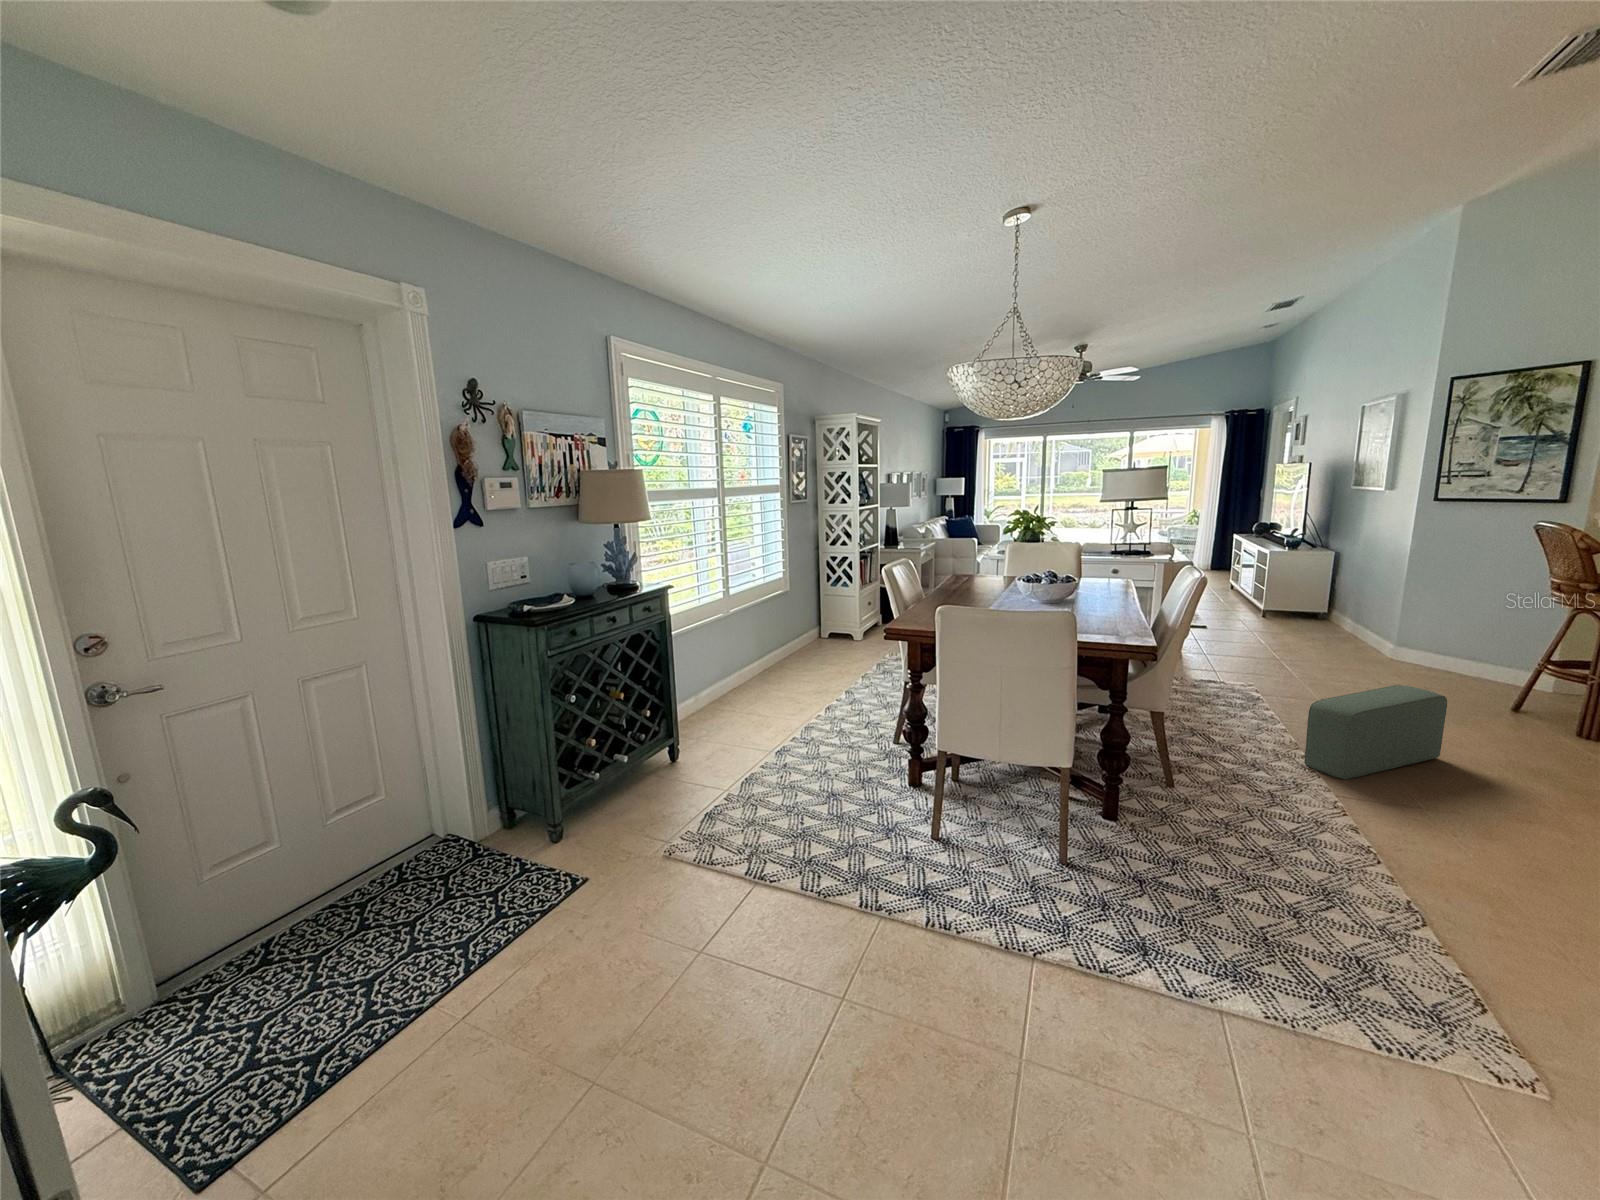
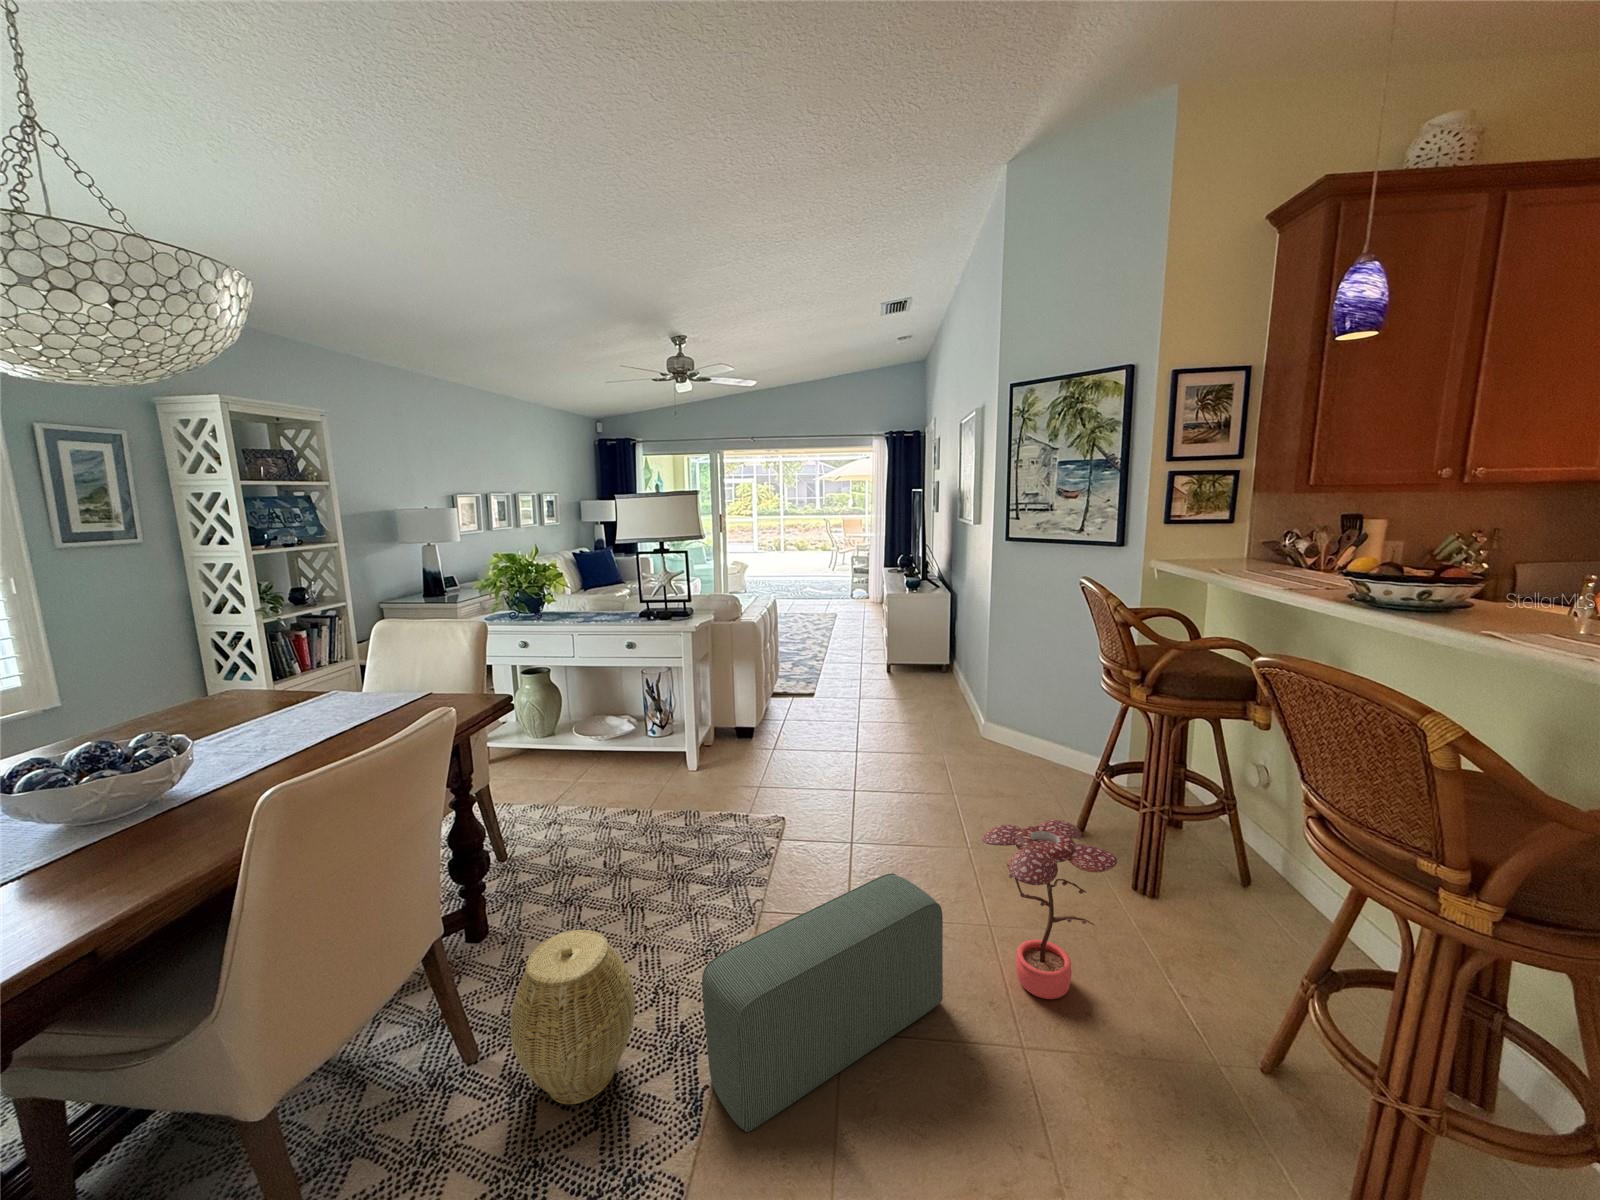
potted plant: none [1469,665,1586,764] -> present [982,820,1117,999]
woven basket: none [1194,687,1264,763] -> present [511,930,635,1104]

